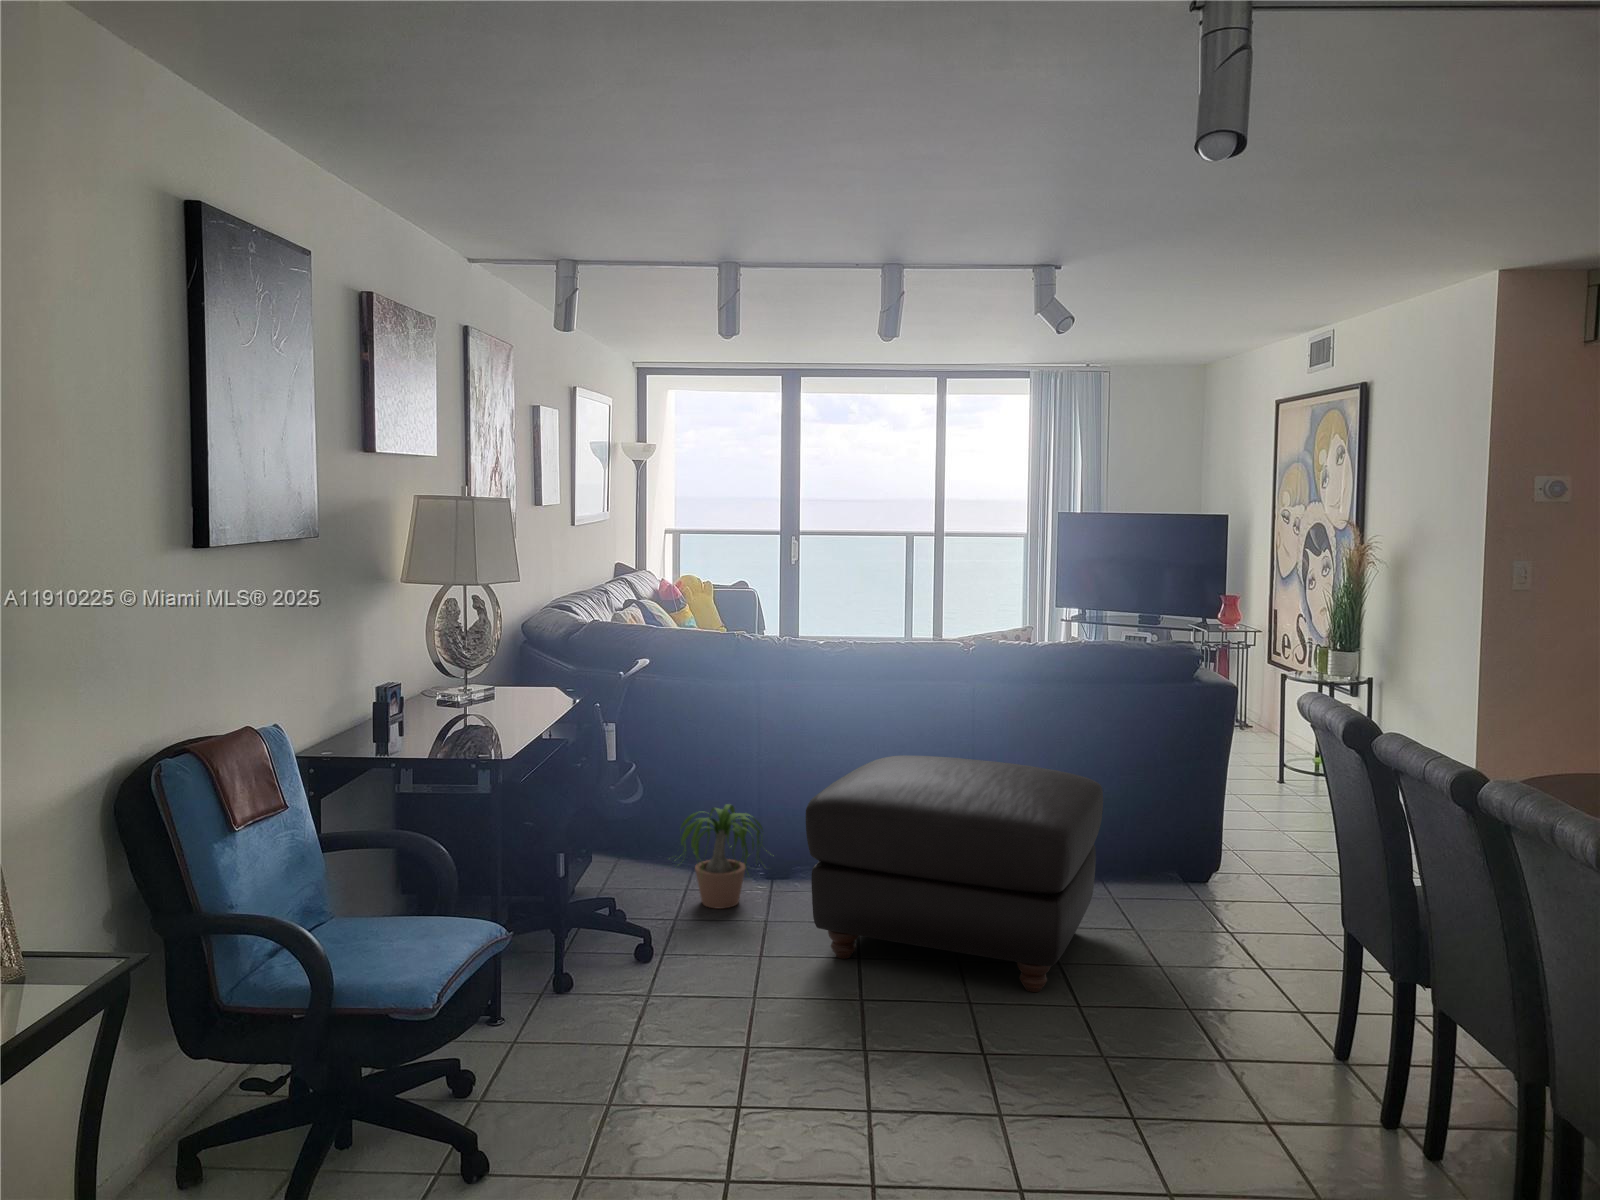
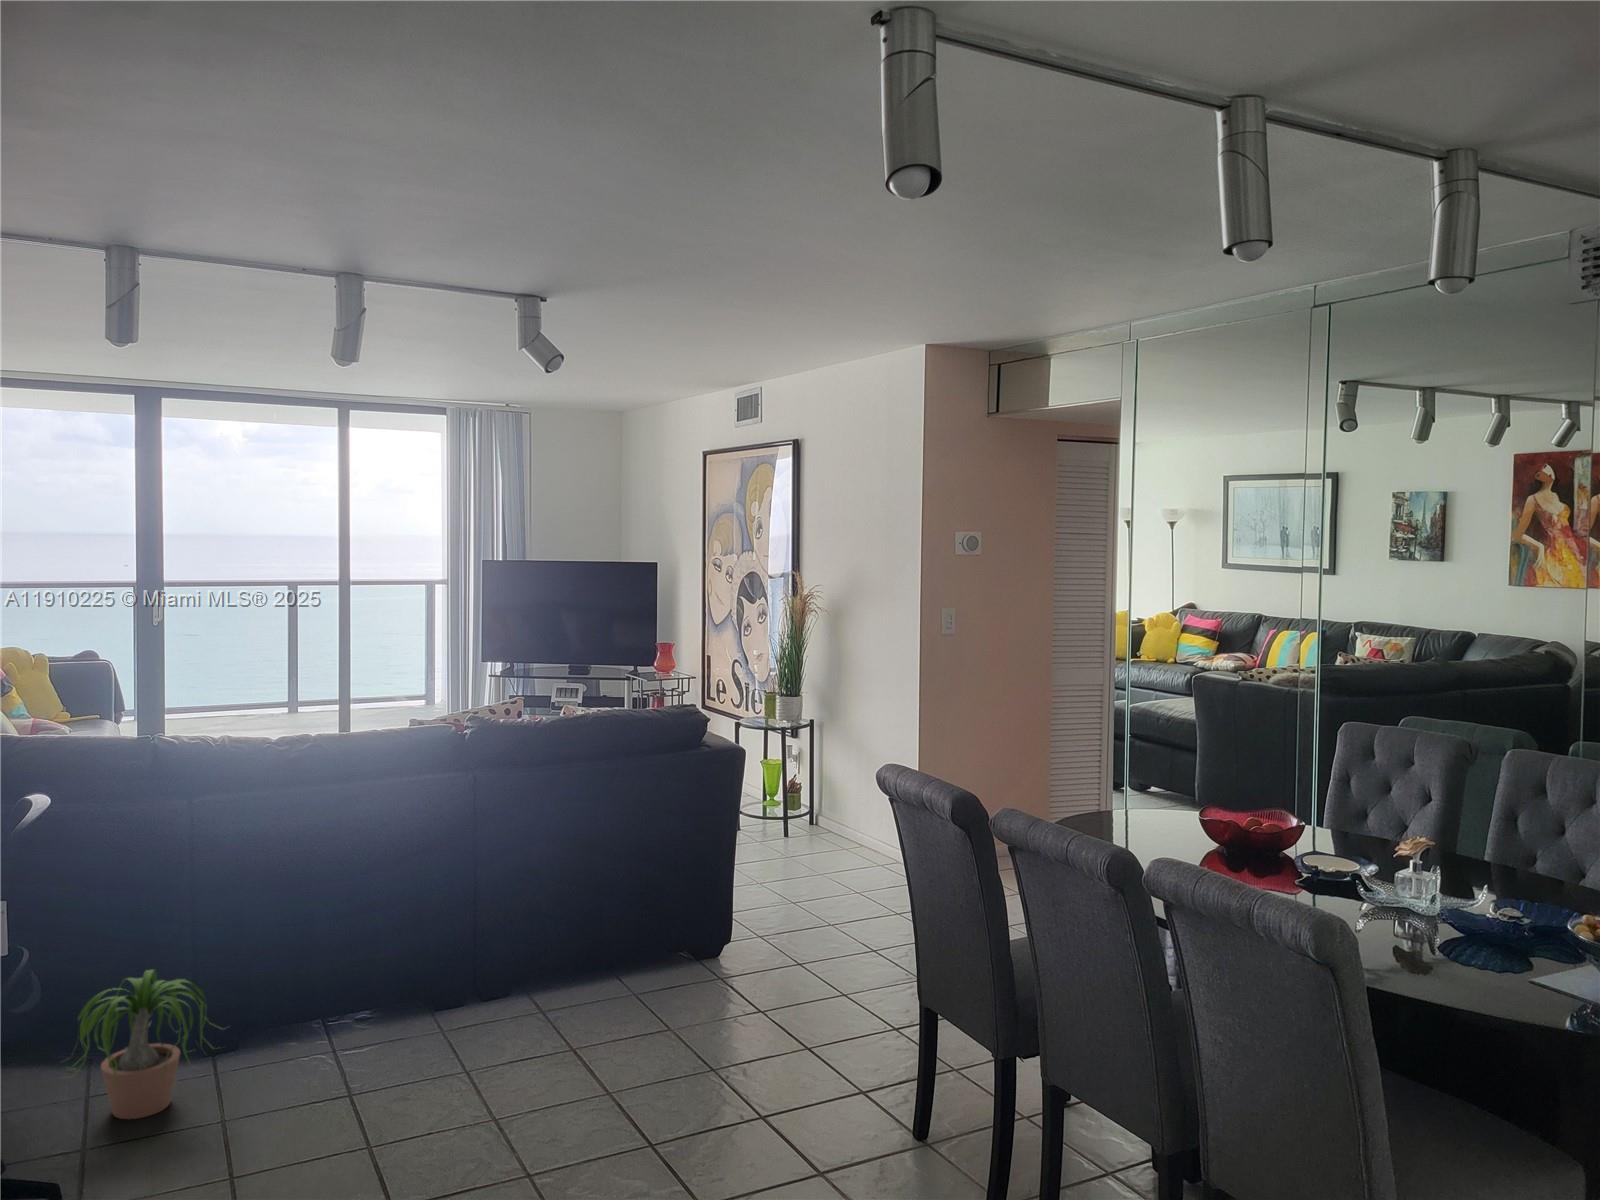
ottoman: present [806,755,1103,992] -> none [294,869,638,1153]

